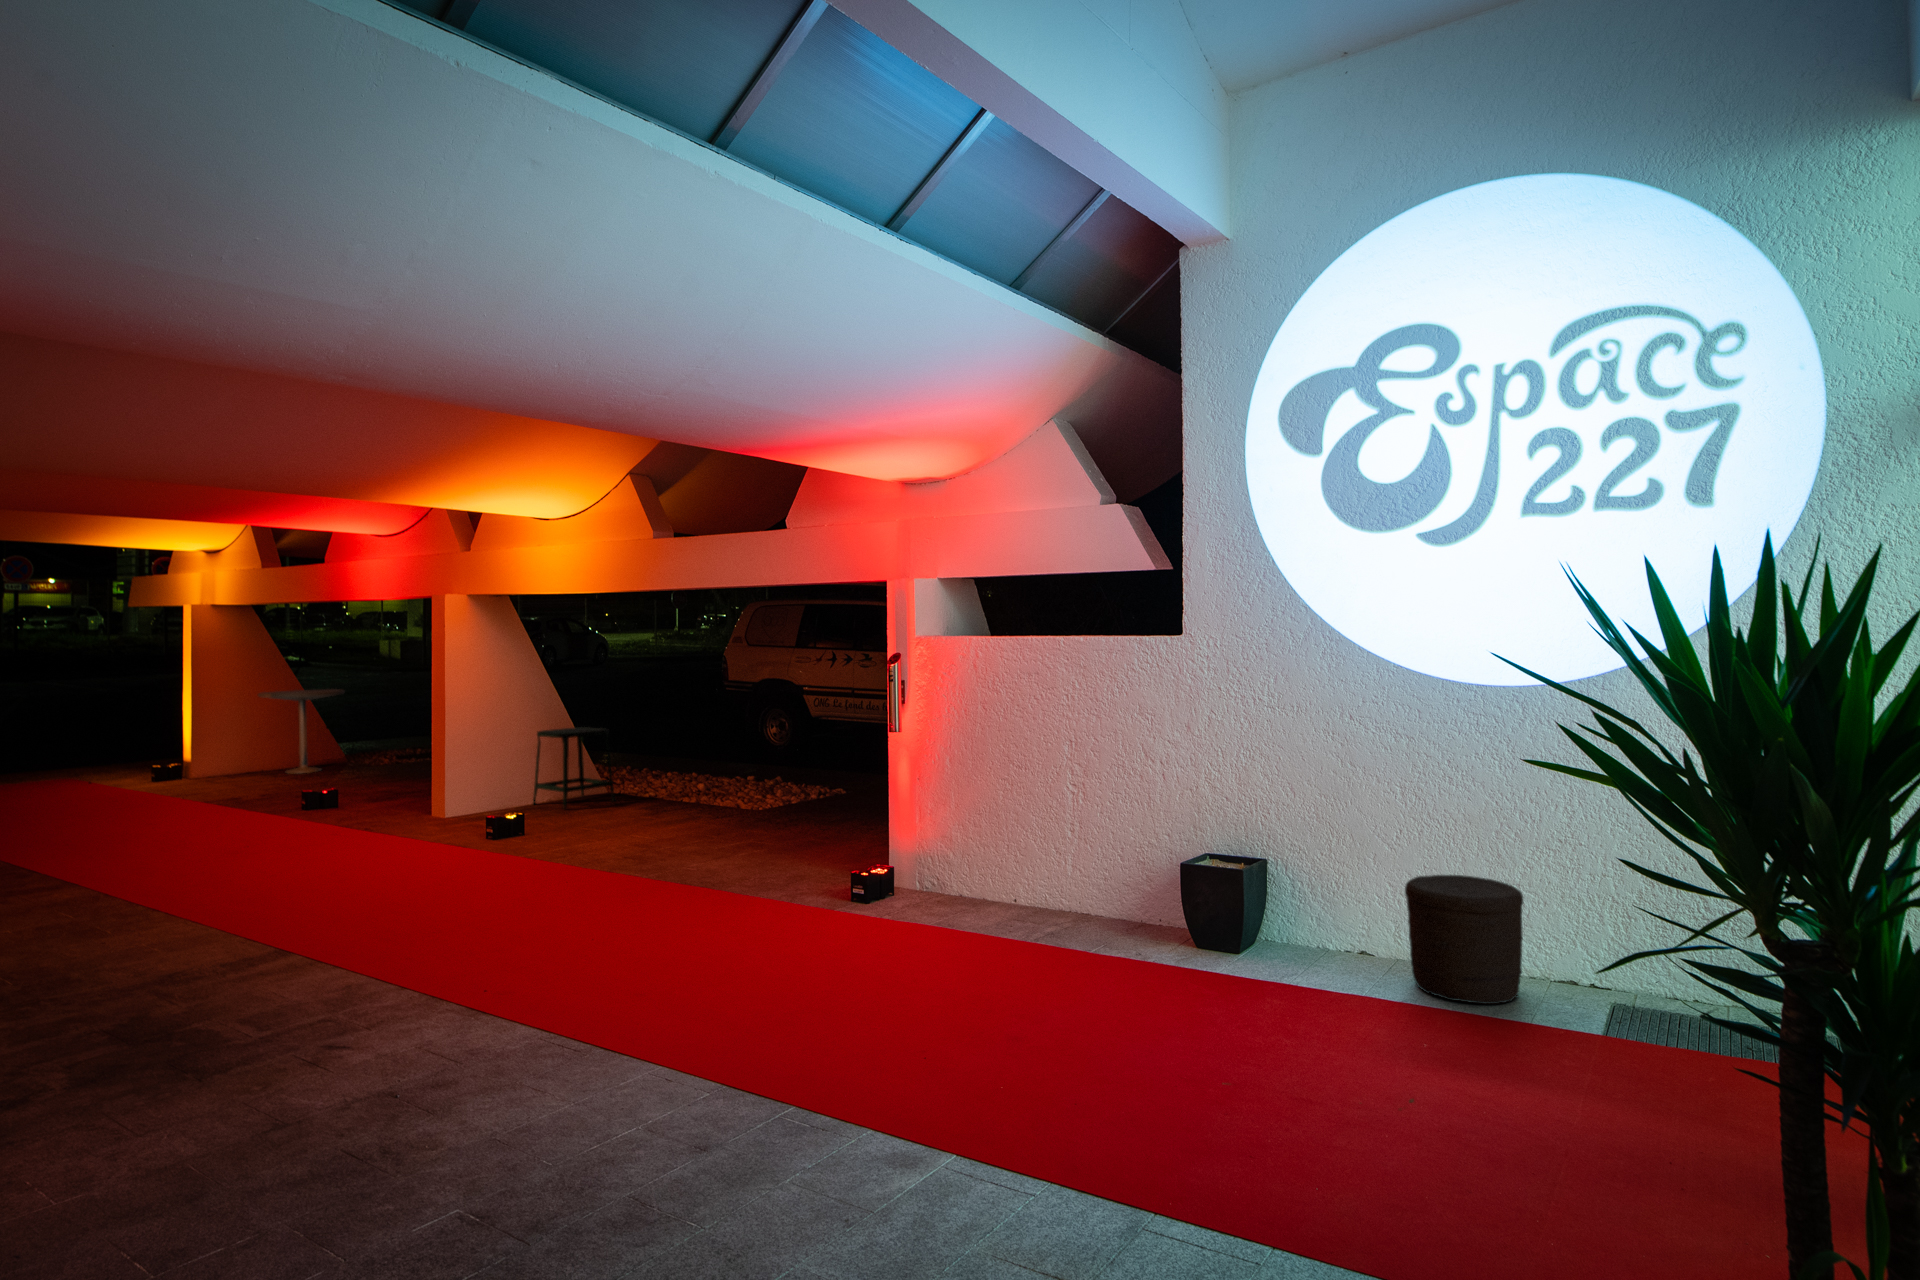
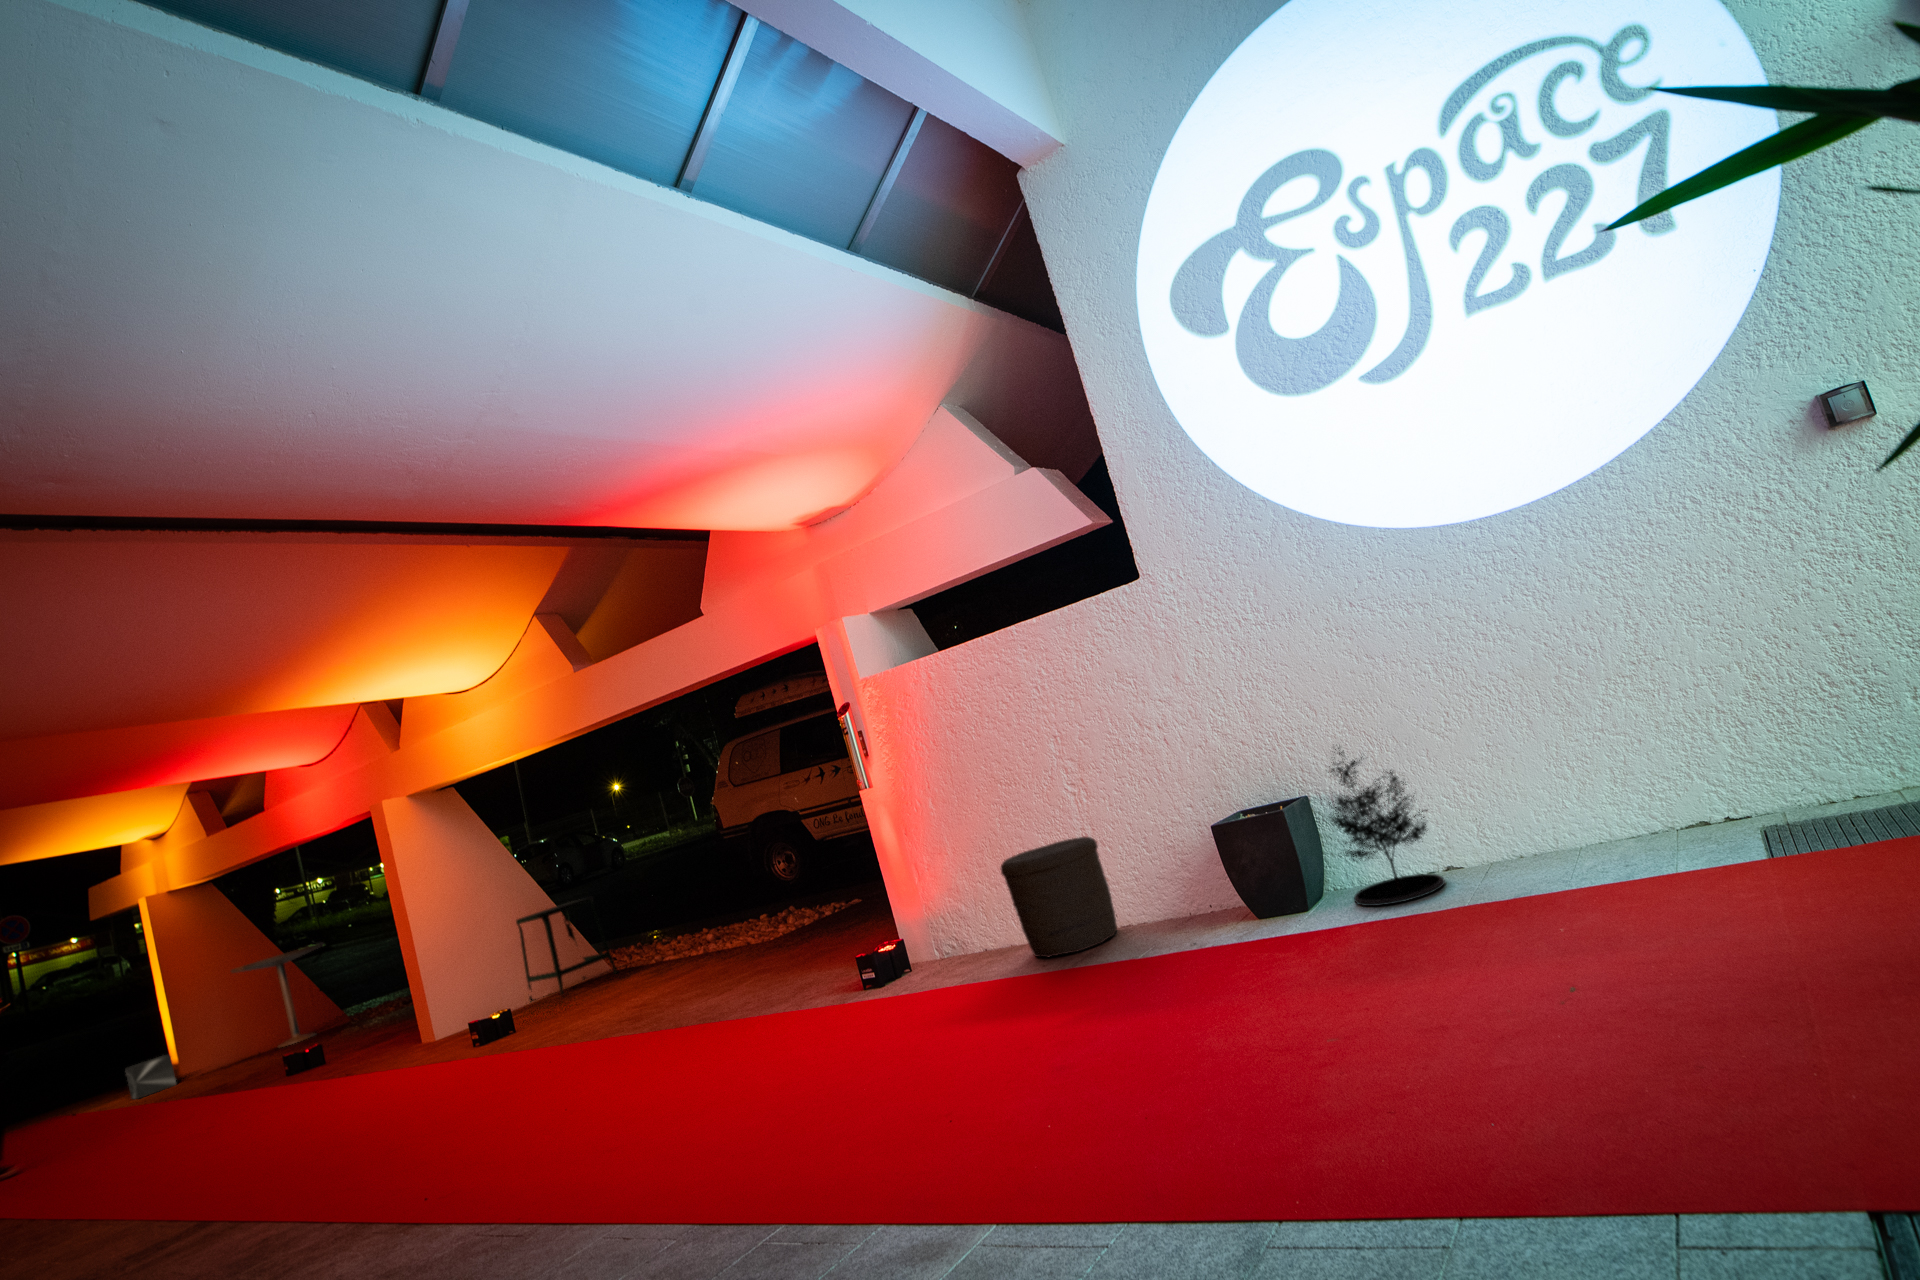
speaker: none [149,753,192,786] -> present [125,1055,176,1099]
potted tree: none [1272,830,1358,972] -> present [1328,748,1445,906]
woven basket: present [1405,875,1523,1004] -> present [1001,837,1117,958]

